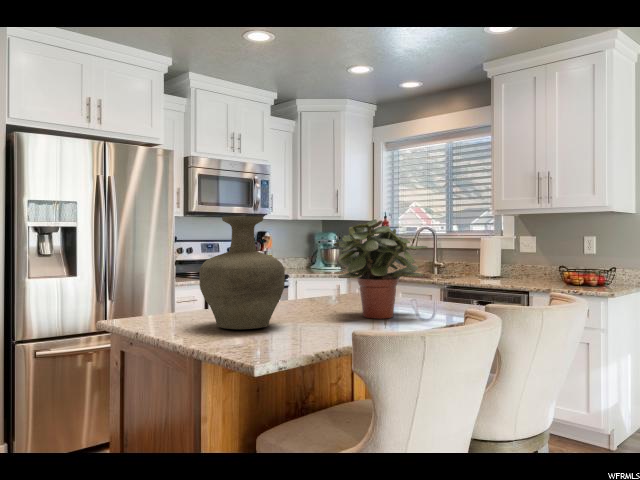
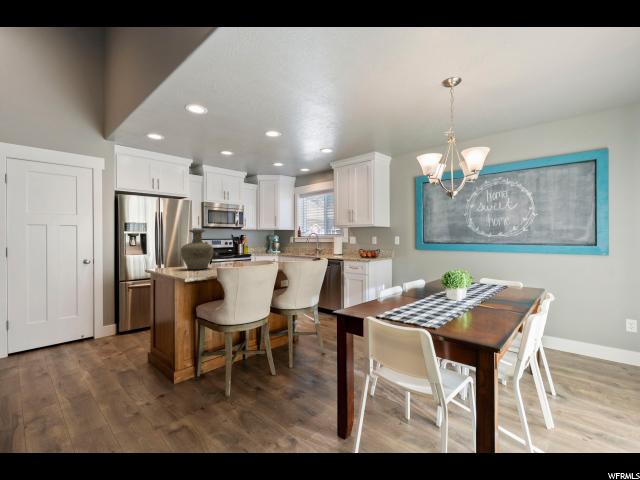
potted plant: present [333,219,427,319] -> none [235,231,270,267]

